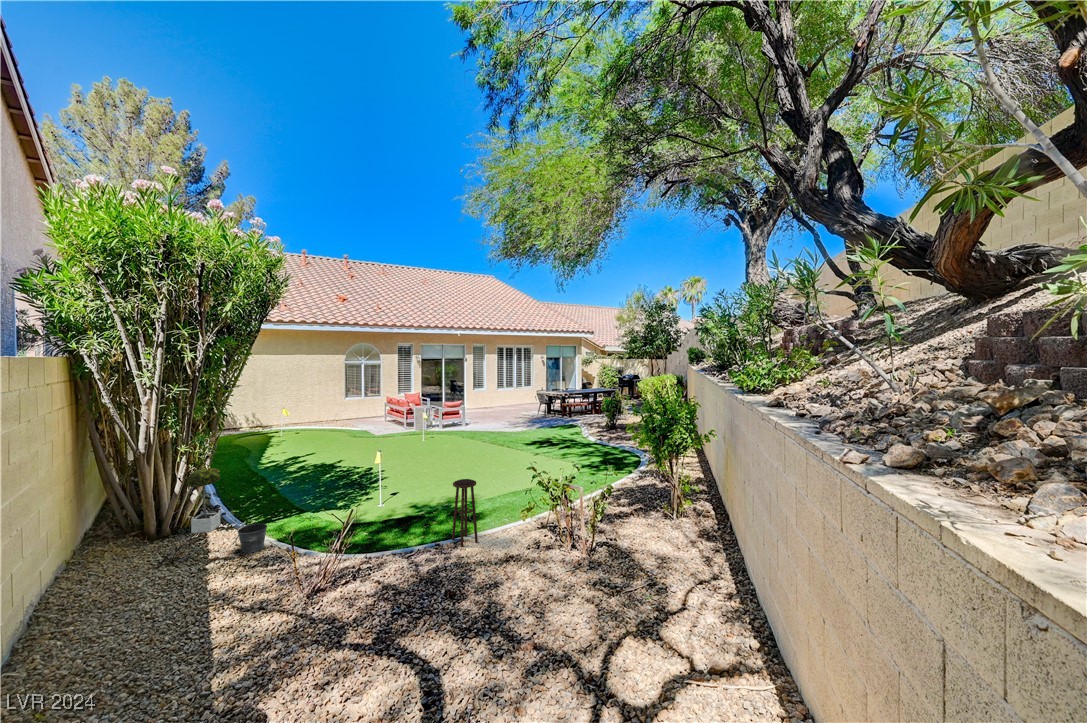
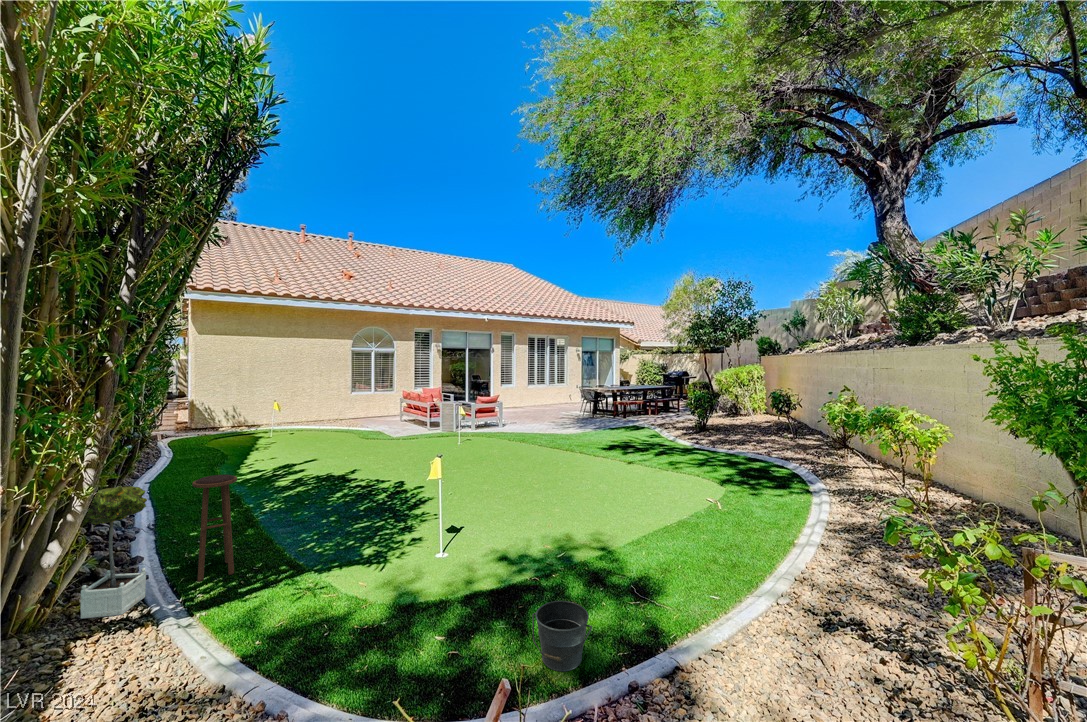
stool: present [452,479,478,547] -> present [192,475,237,581]
bucket: present [236,524,267,553] -> present [532,601,592,671]

